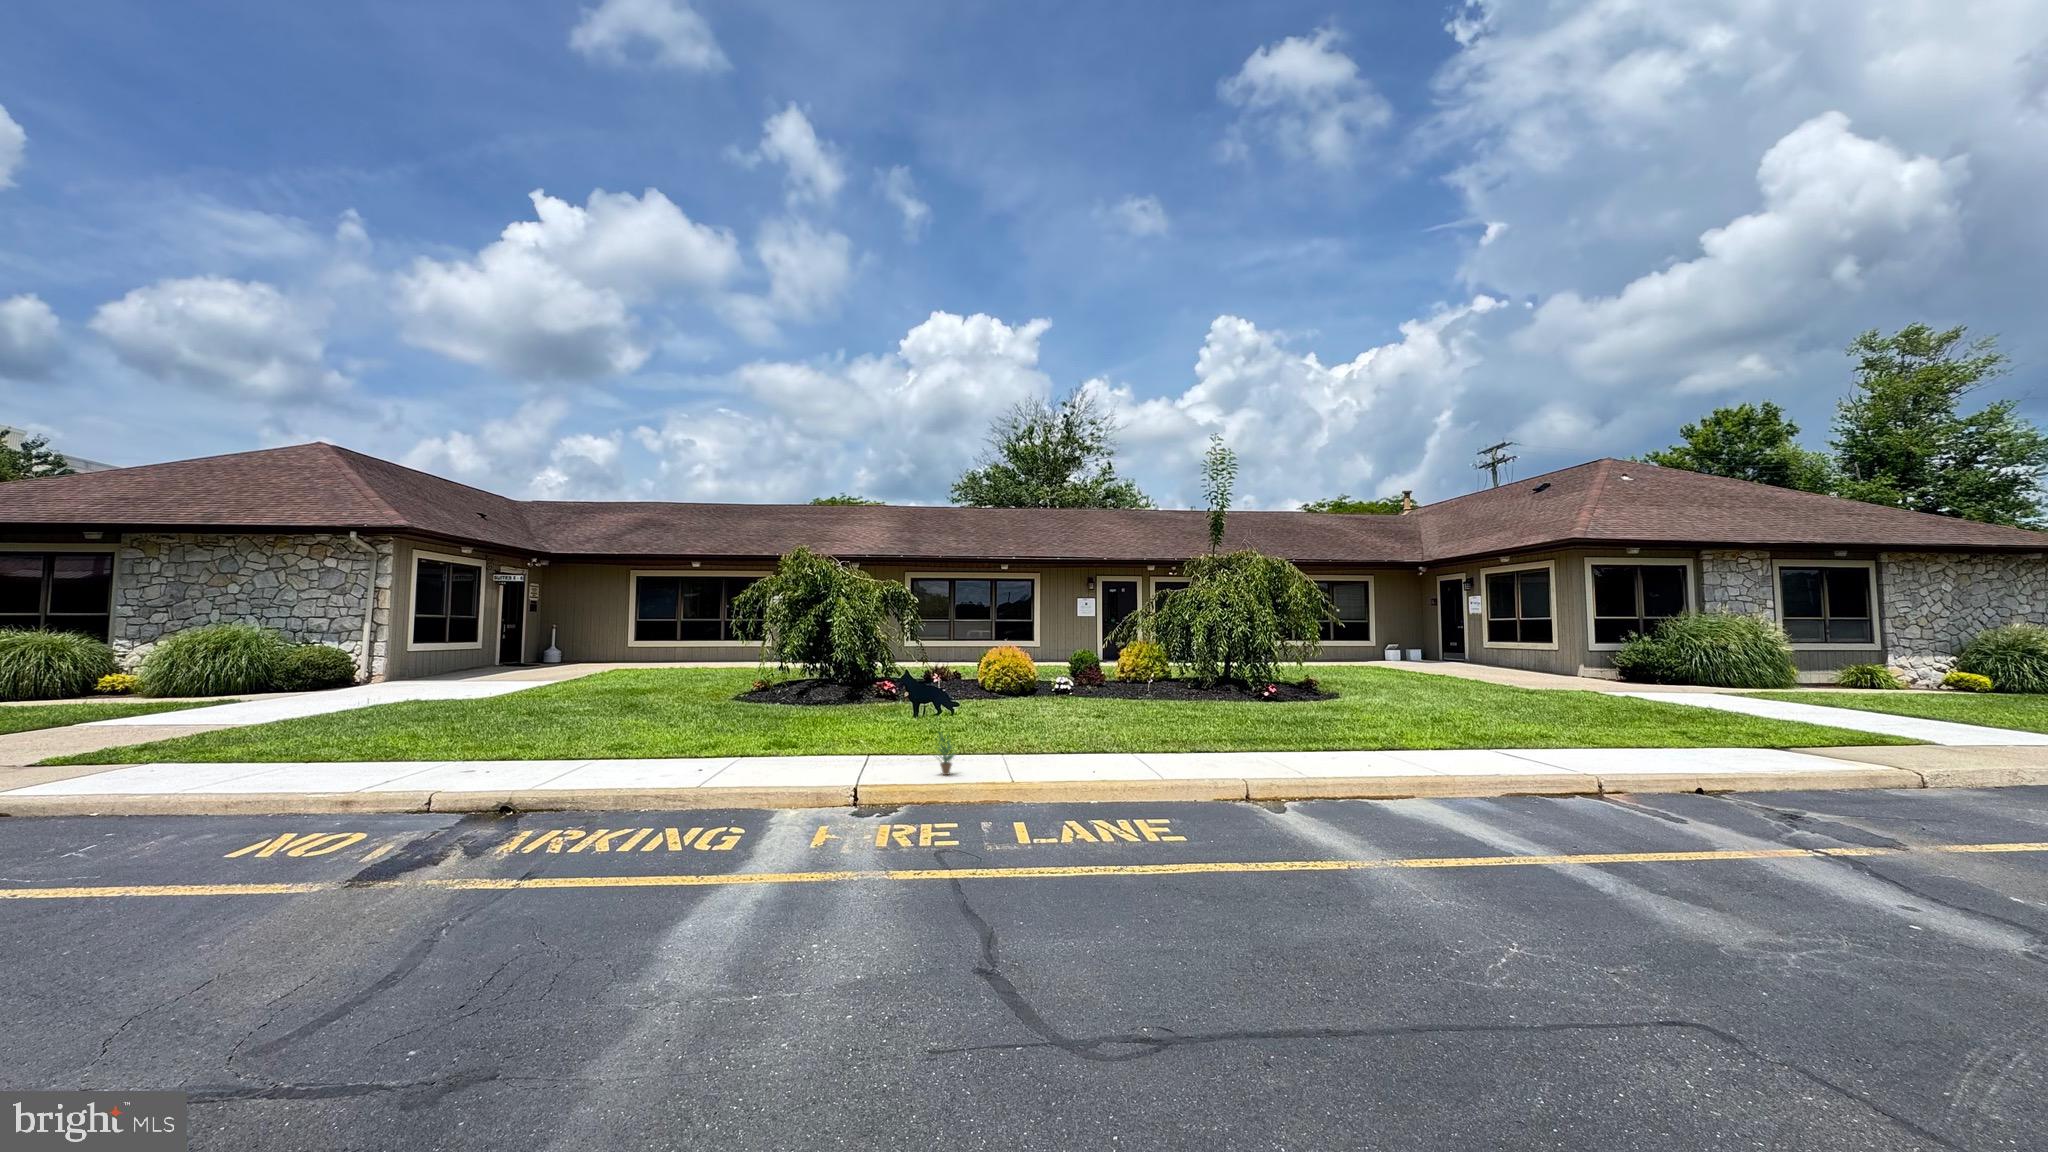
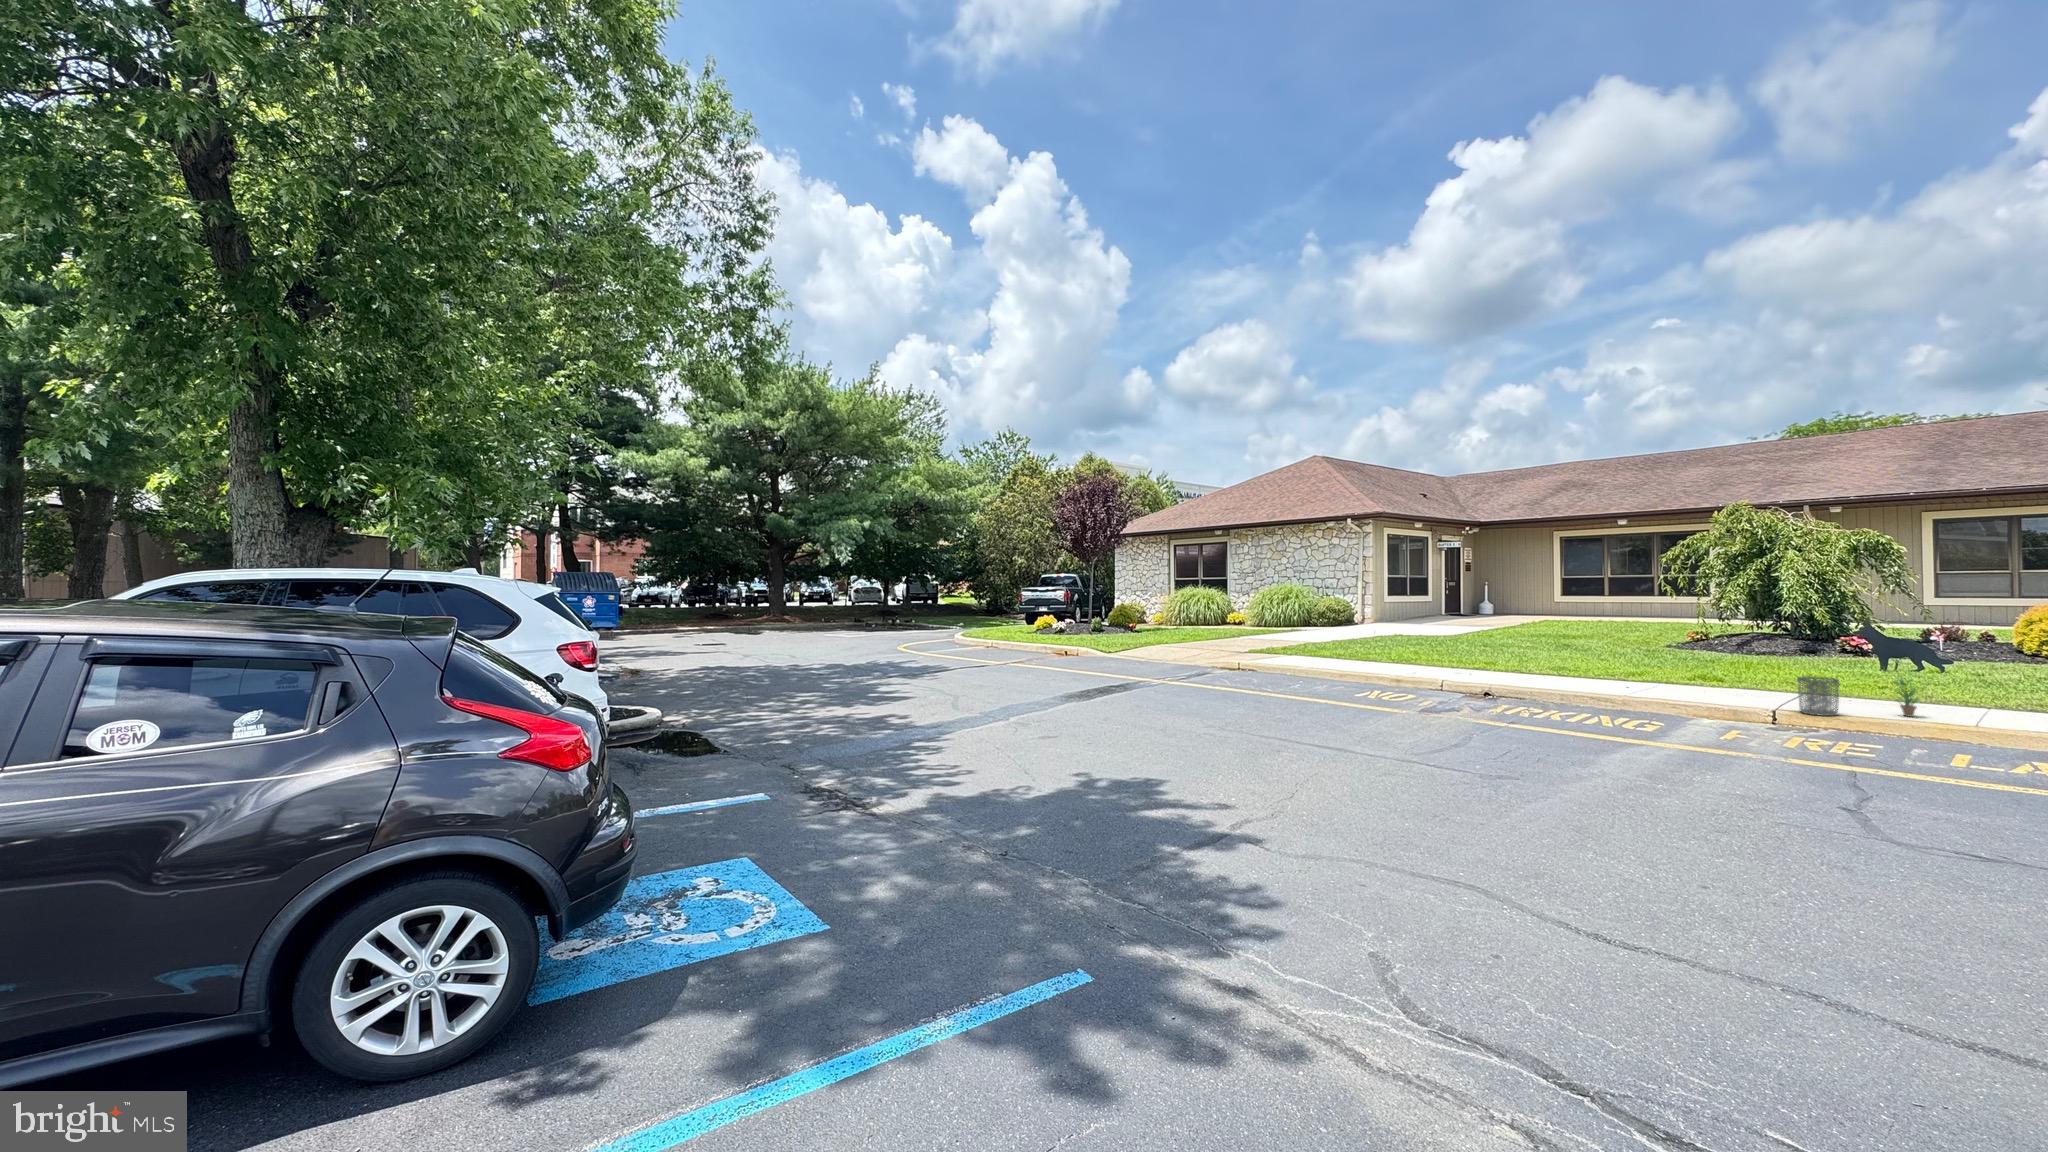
waste bin: none [860,739,895,785] -> present [1797,676,1839,716]

